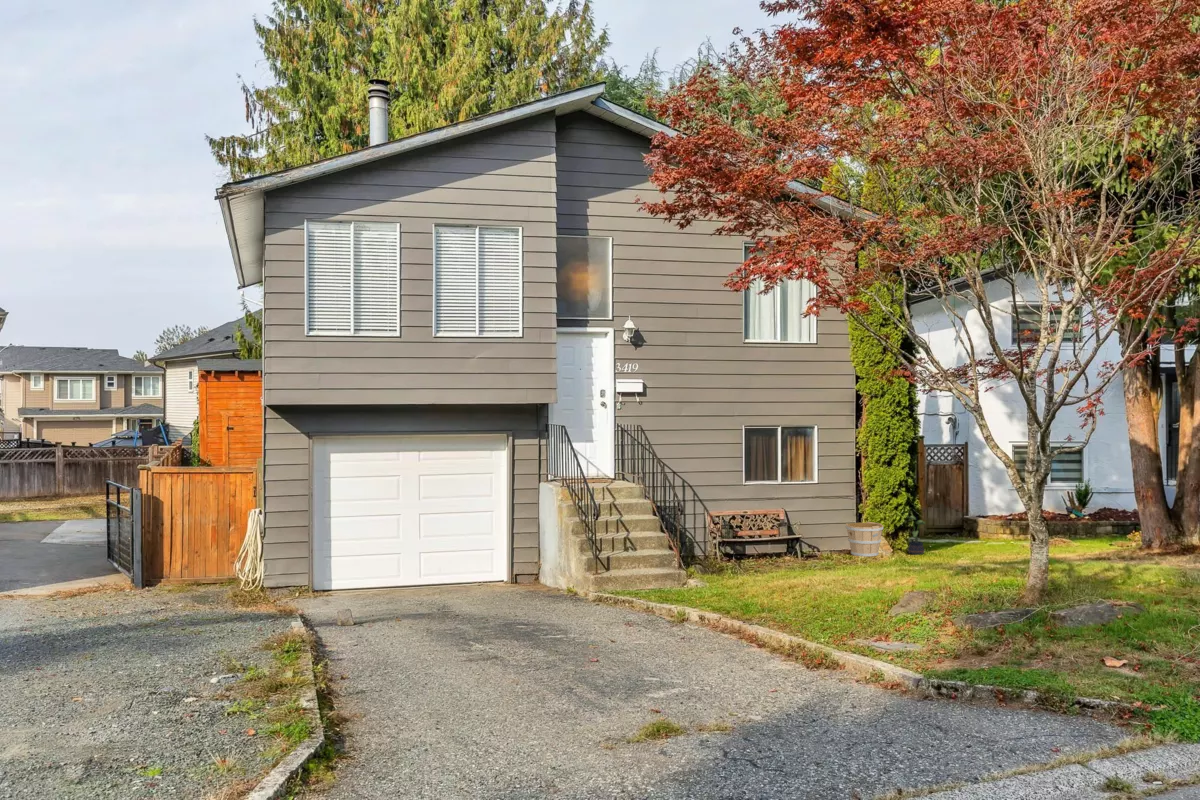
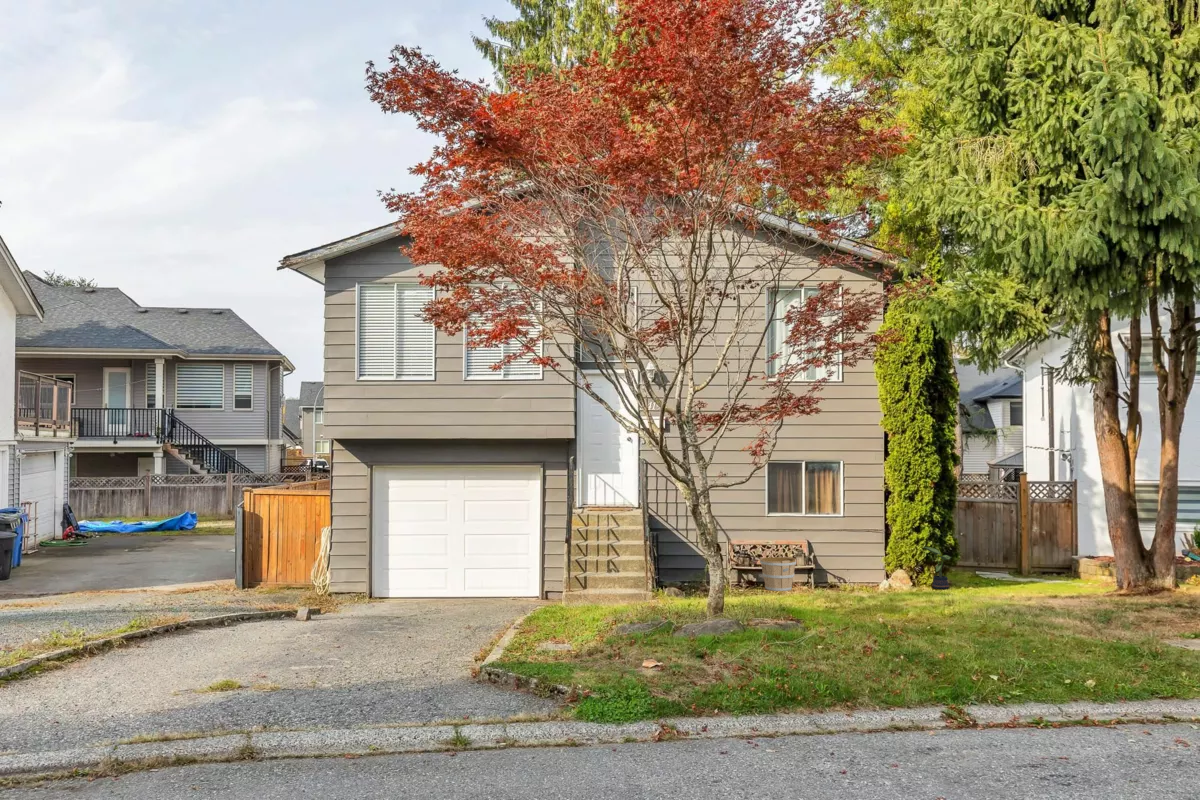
wooden bucket: present [846,522,883,557] -> present [760,557,796,591]

